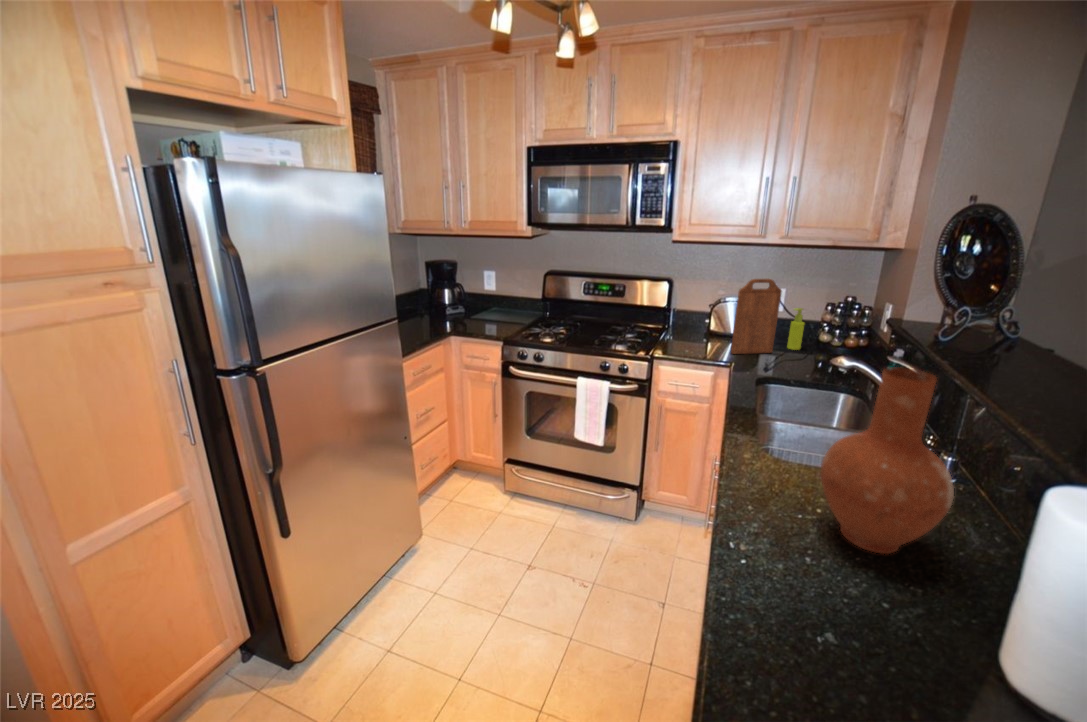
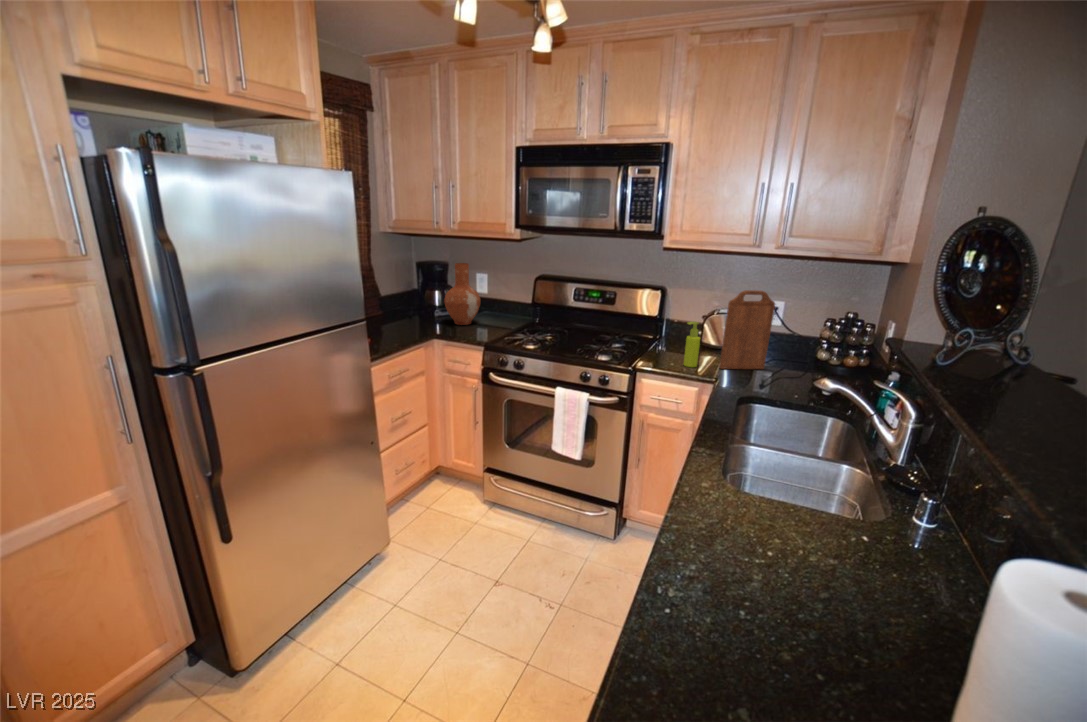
soap dispenser: present [787,308,805,350] -> present [684,322,700,367]
vase: present [821,367,954,554] -> present [444,263,480,325]

